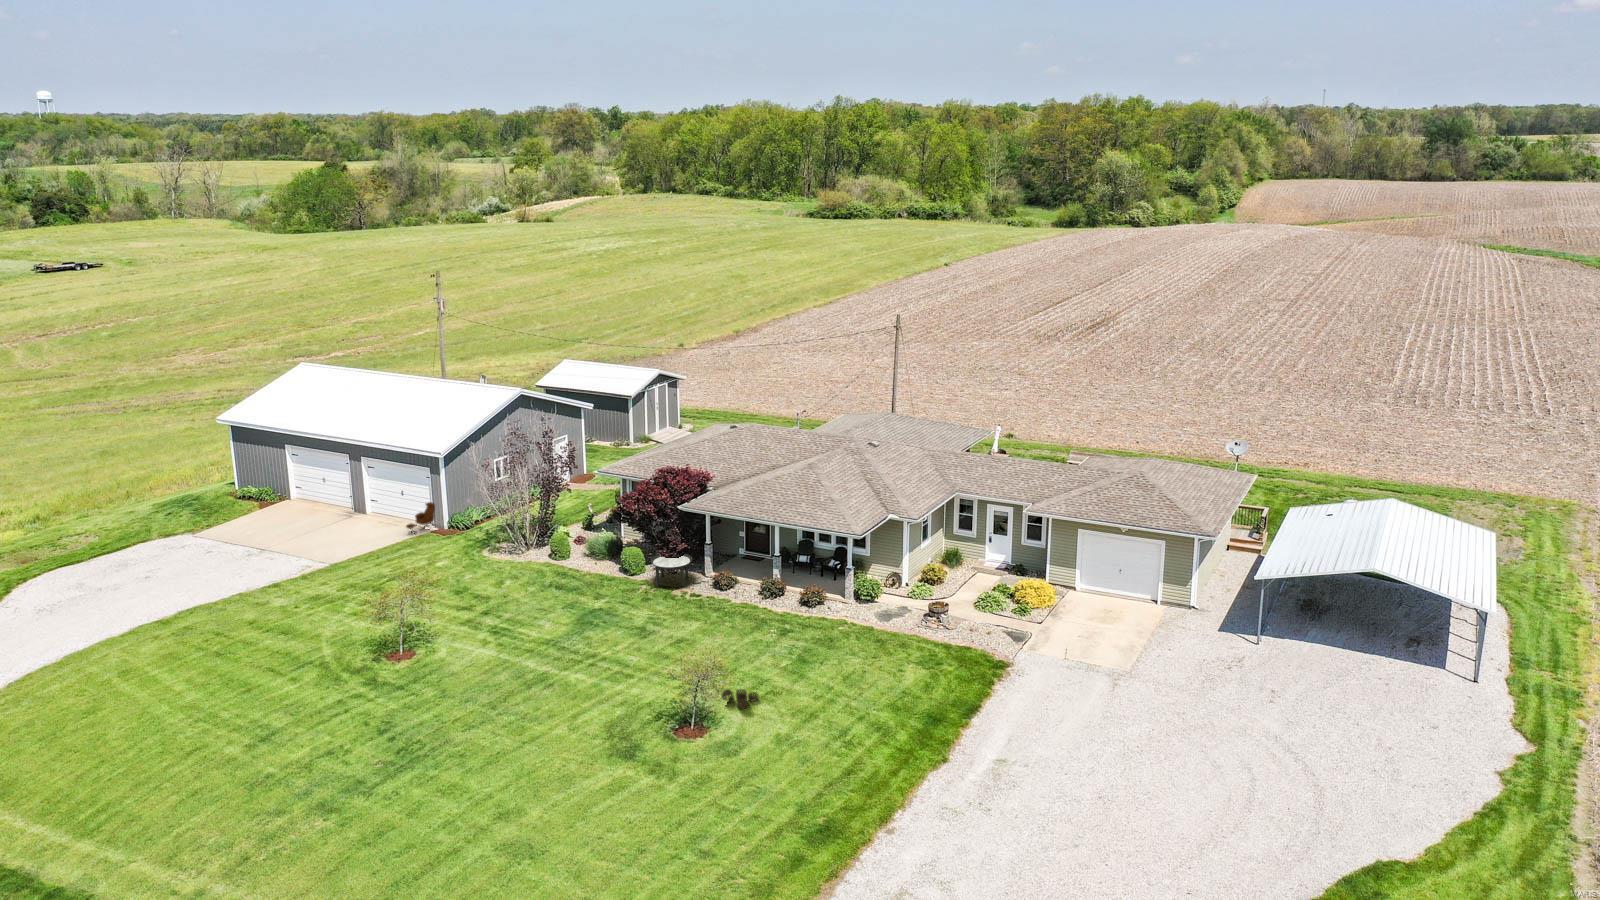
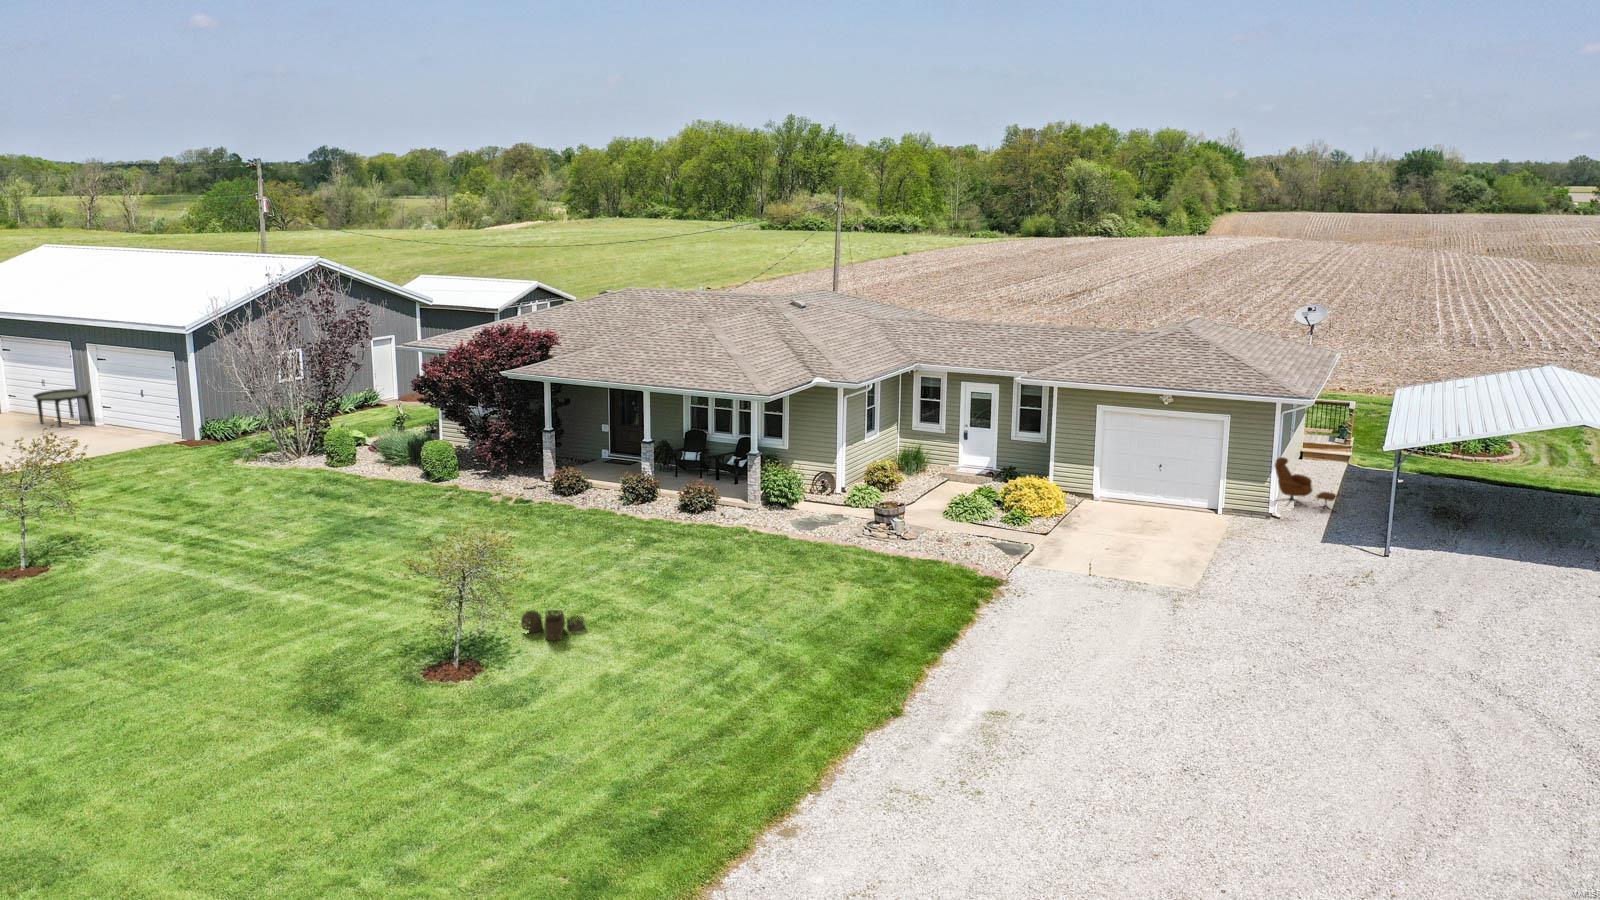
lounge chair: present [406,502,435,534] -> present [1275,457,1336,509]
round table: present [651,554,692,588] -> present [33,389,92,427]

